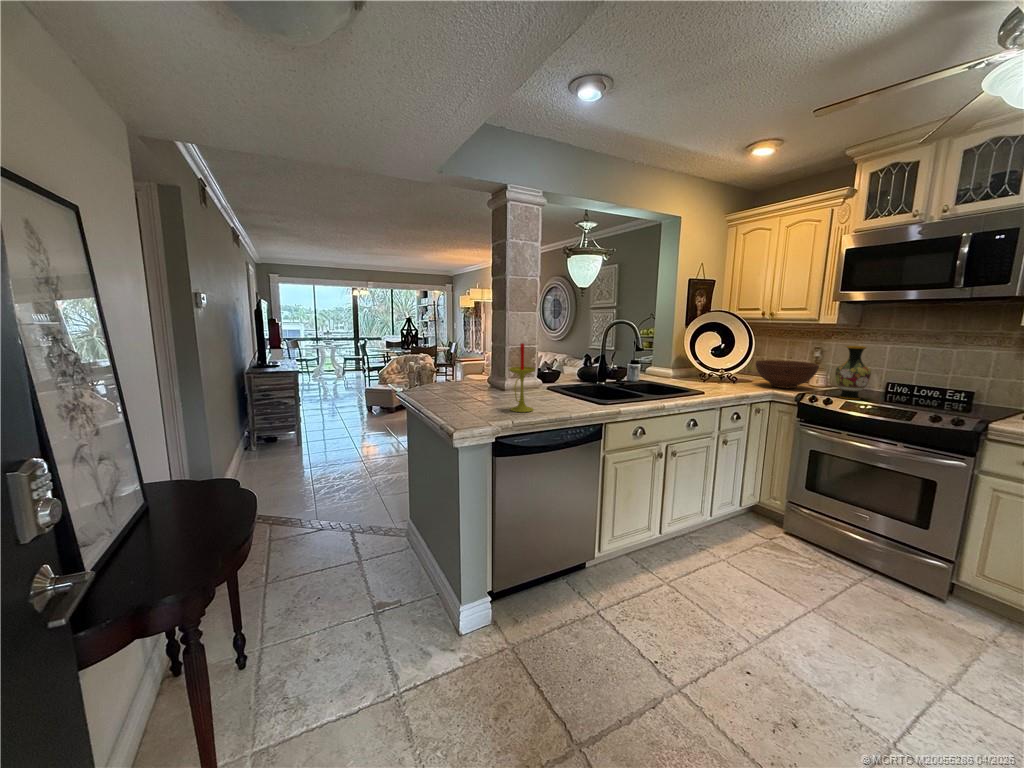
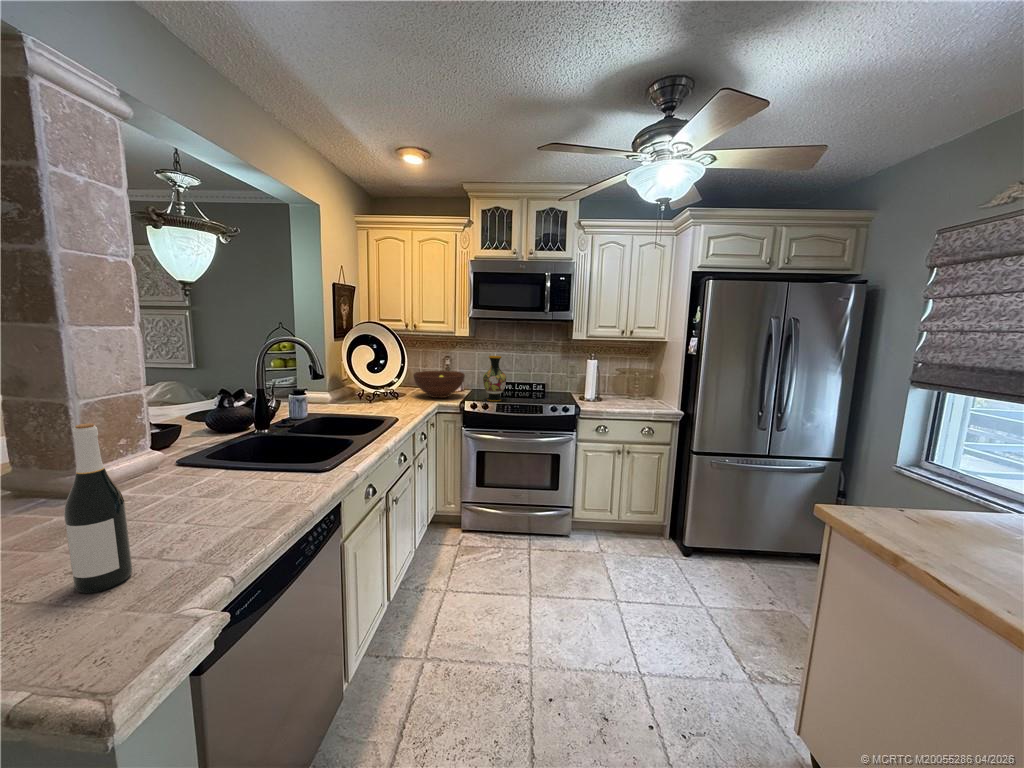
candle: present [509,343,535,412] -> none [161,398,234,547]
wine bottle: none [474,346,491,413] -> present [64,423,132,593]

